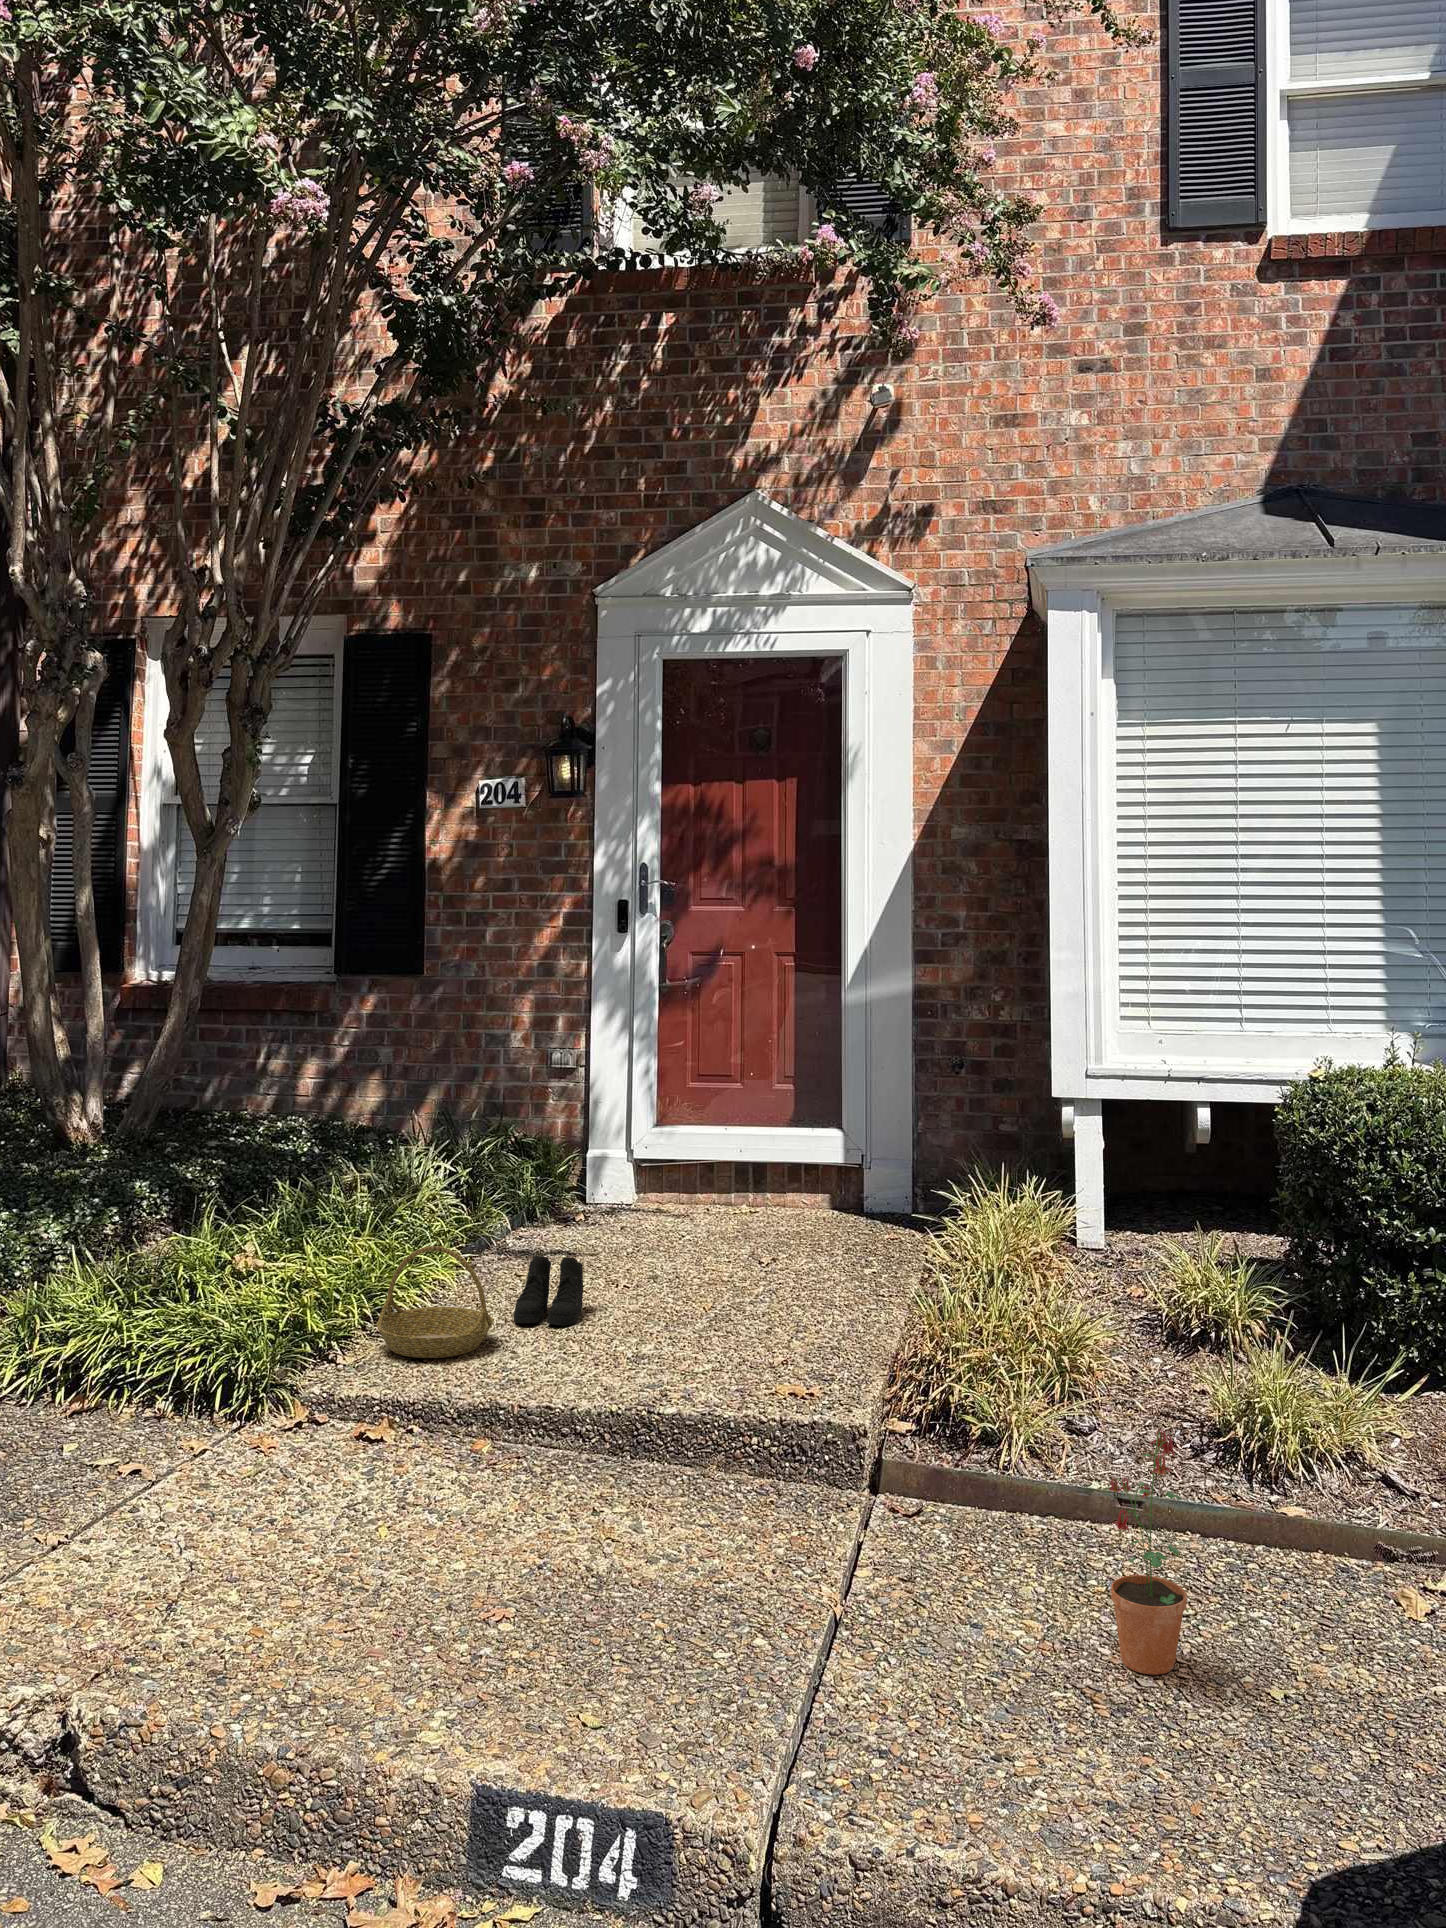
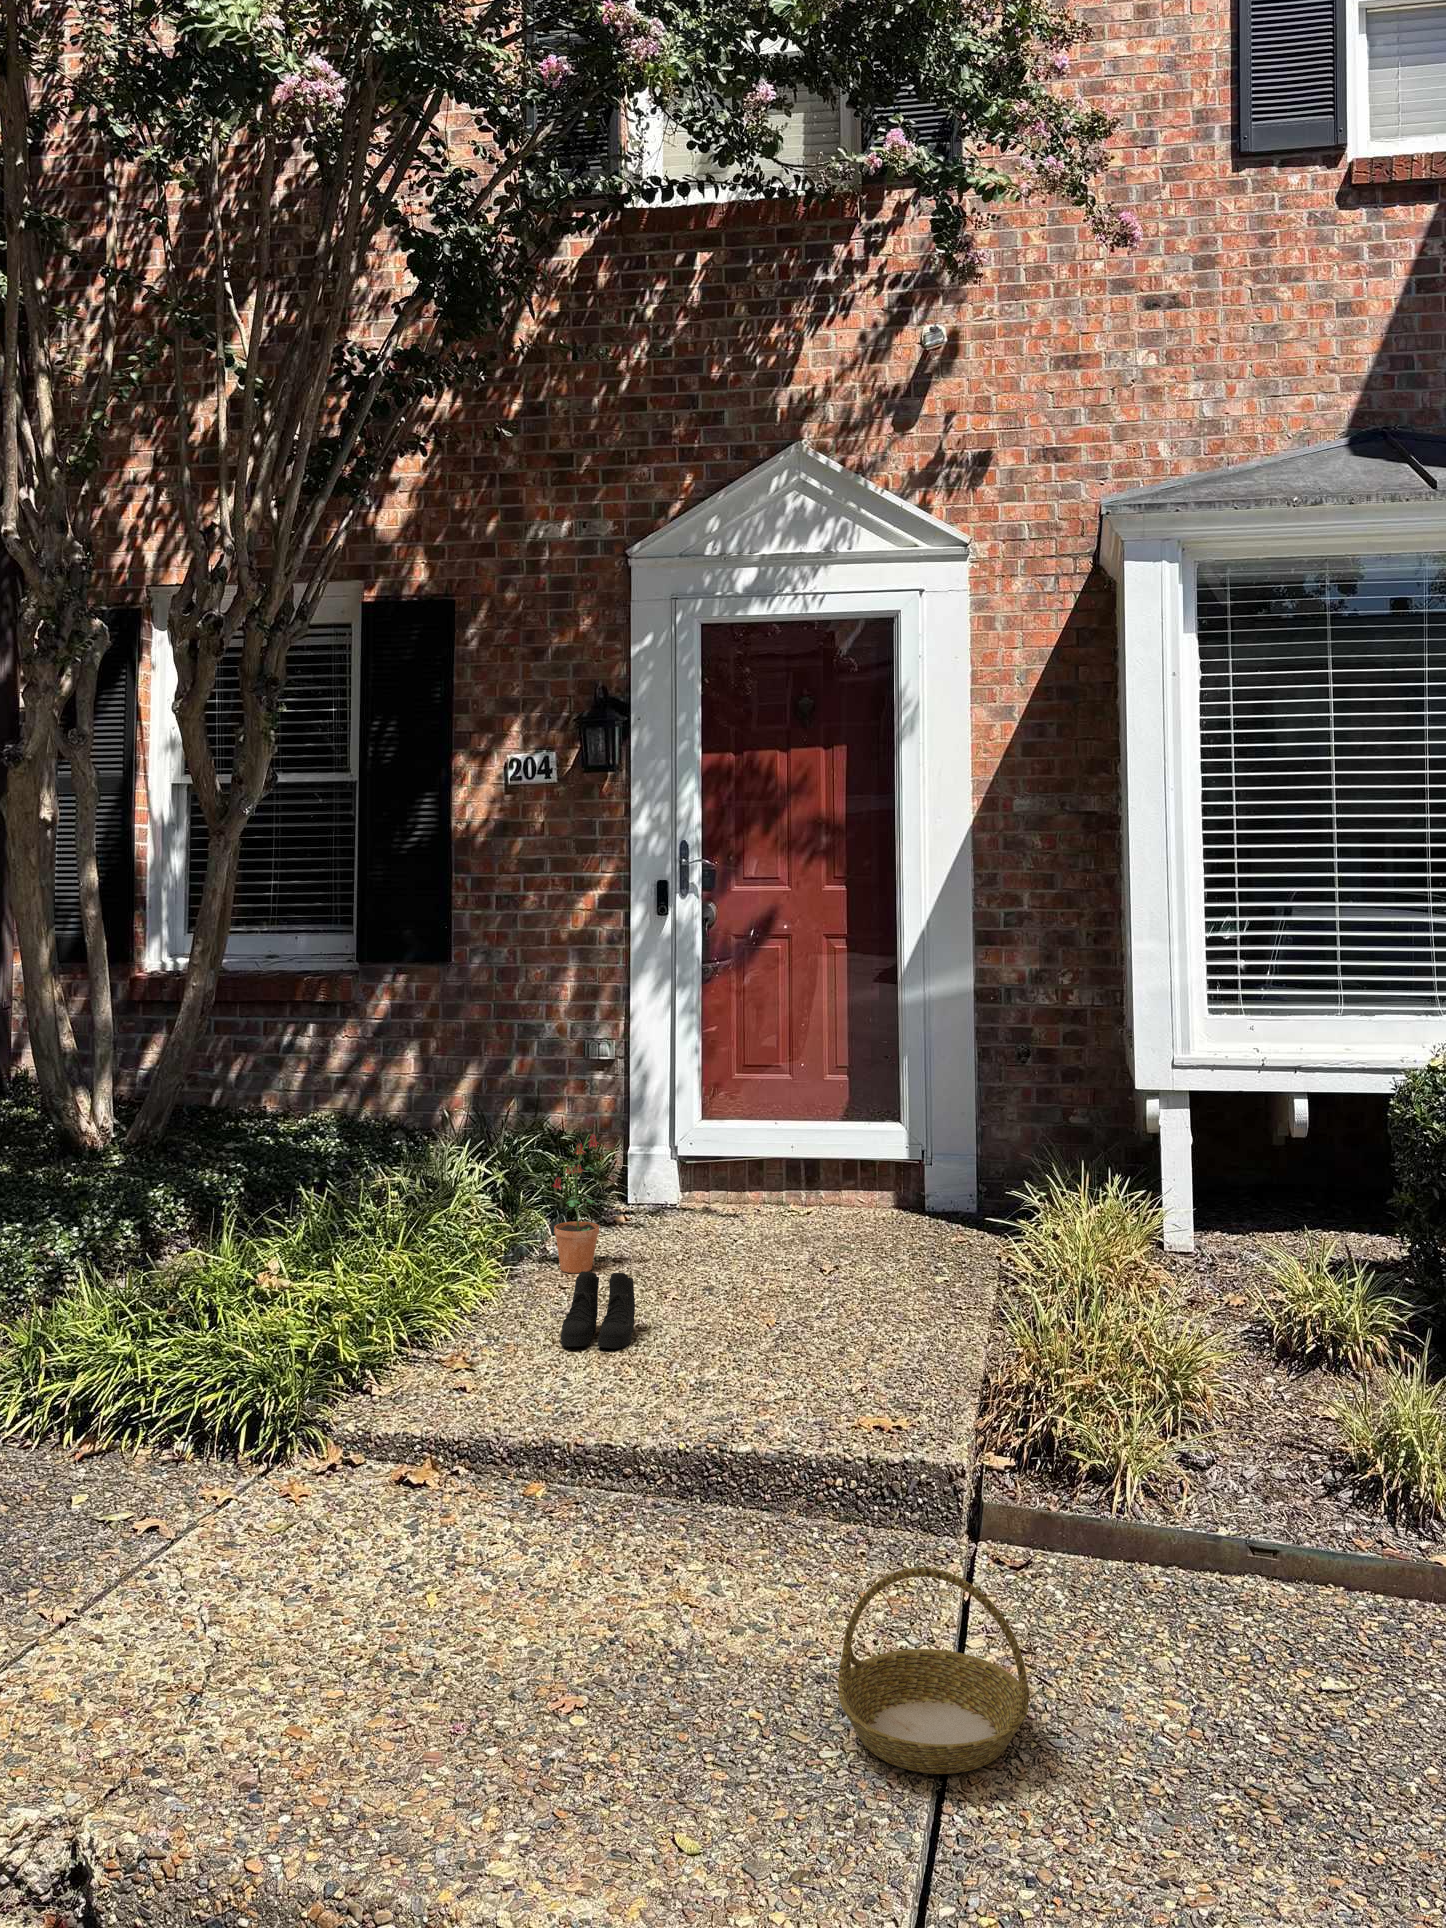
basket: present [377,1246,493,1358] -> present [838,1568,1030,1774]
potted plant: present [1109,1429,1186,1675] -> present [552,1134,599,1273]

